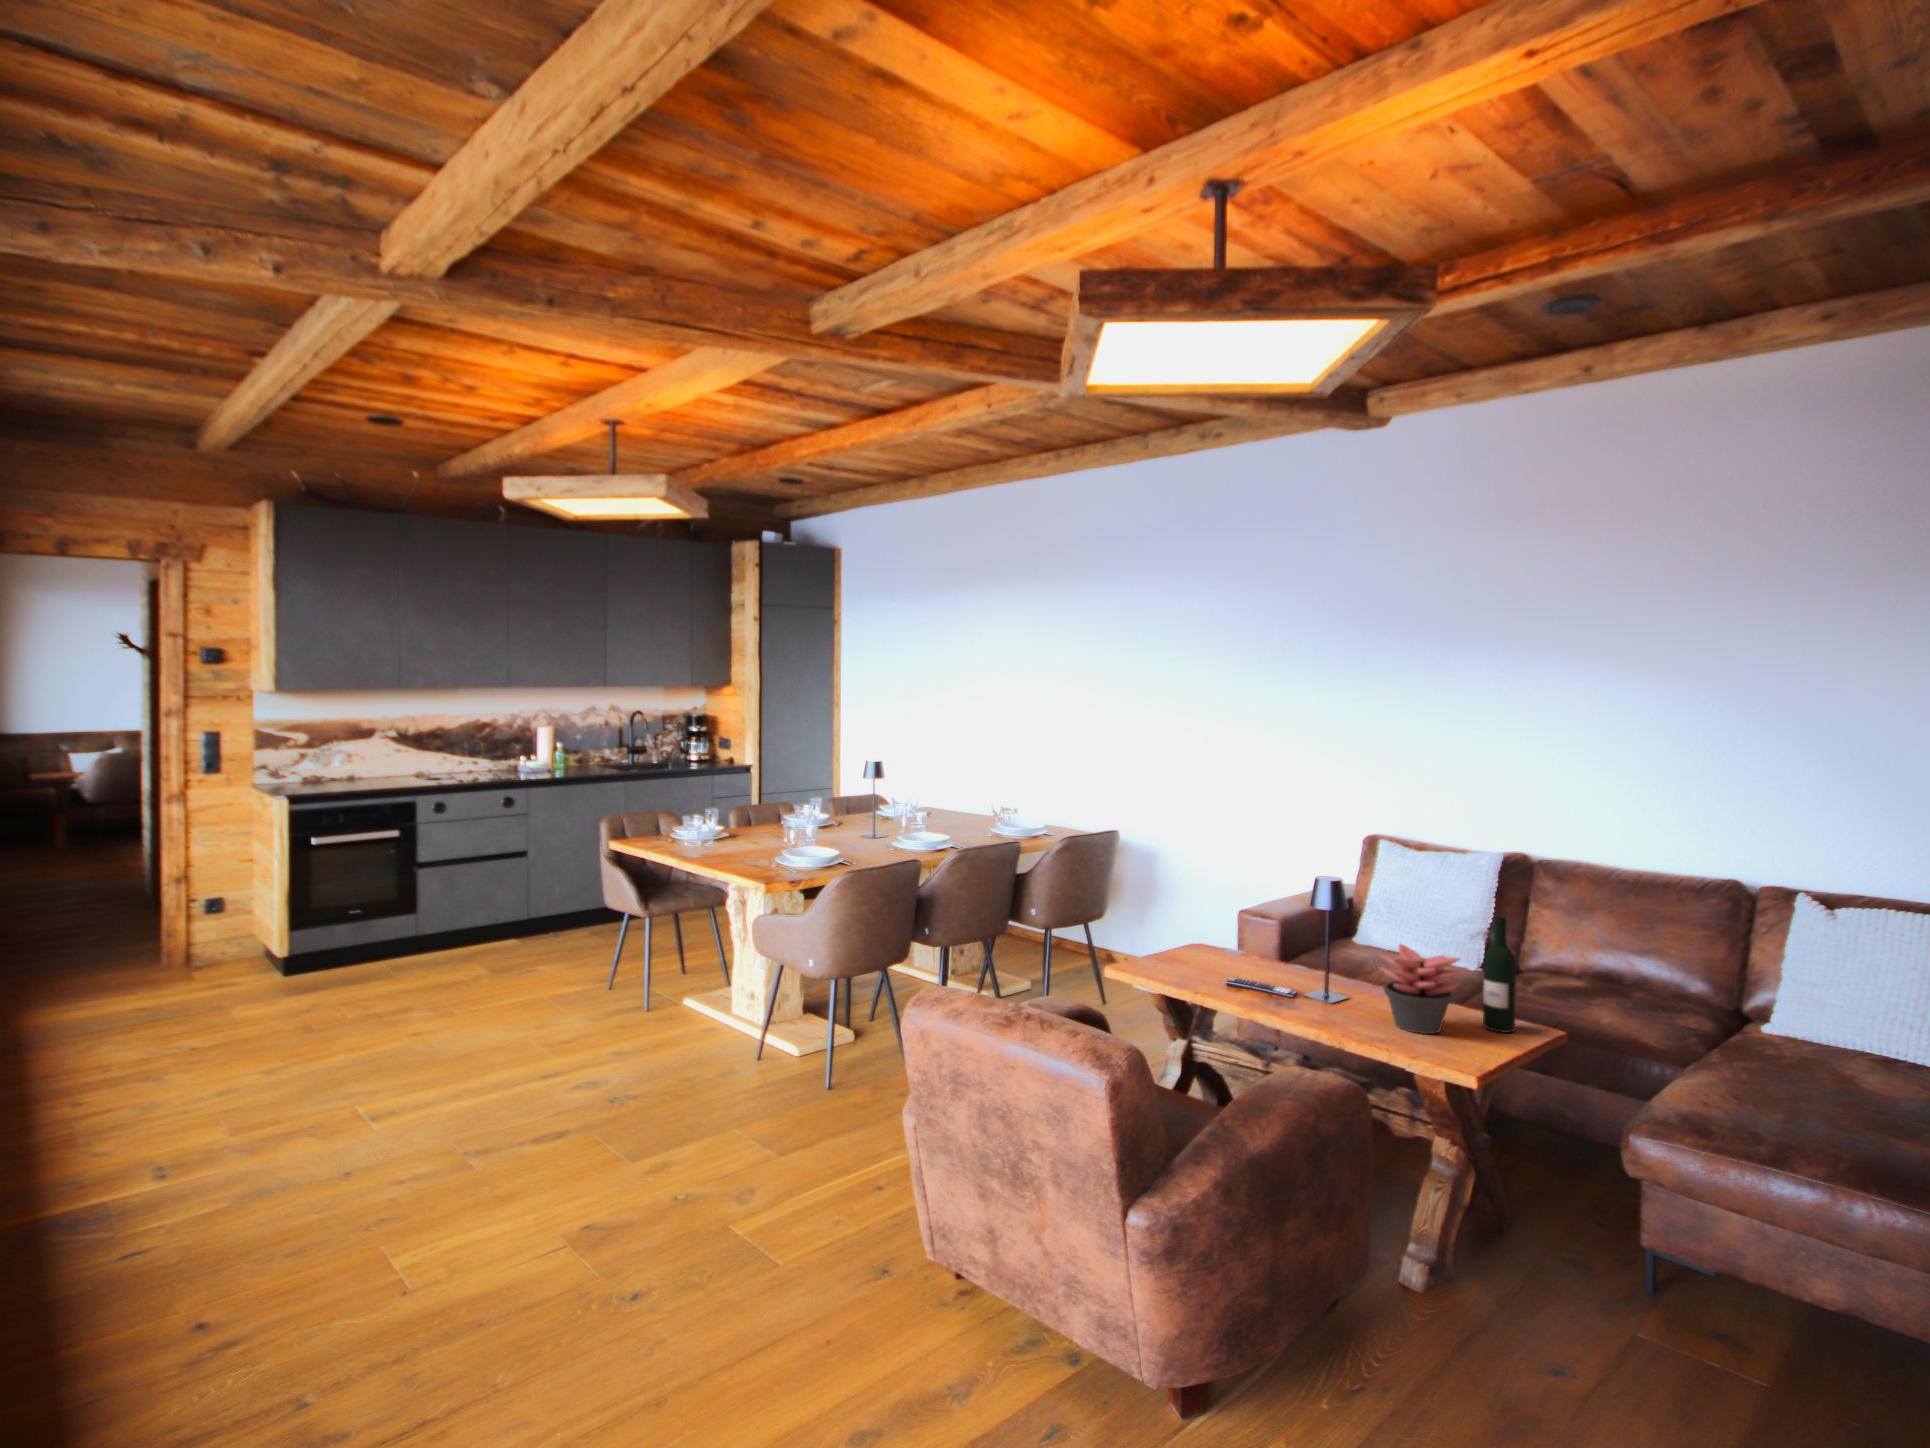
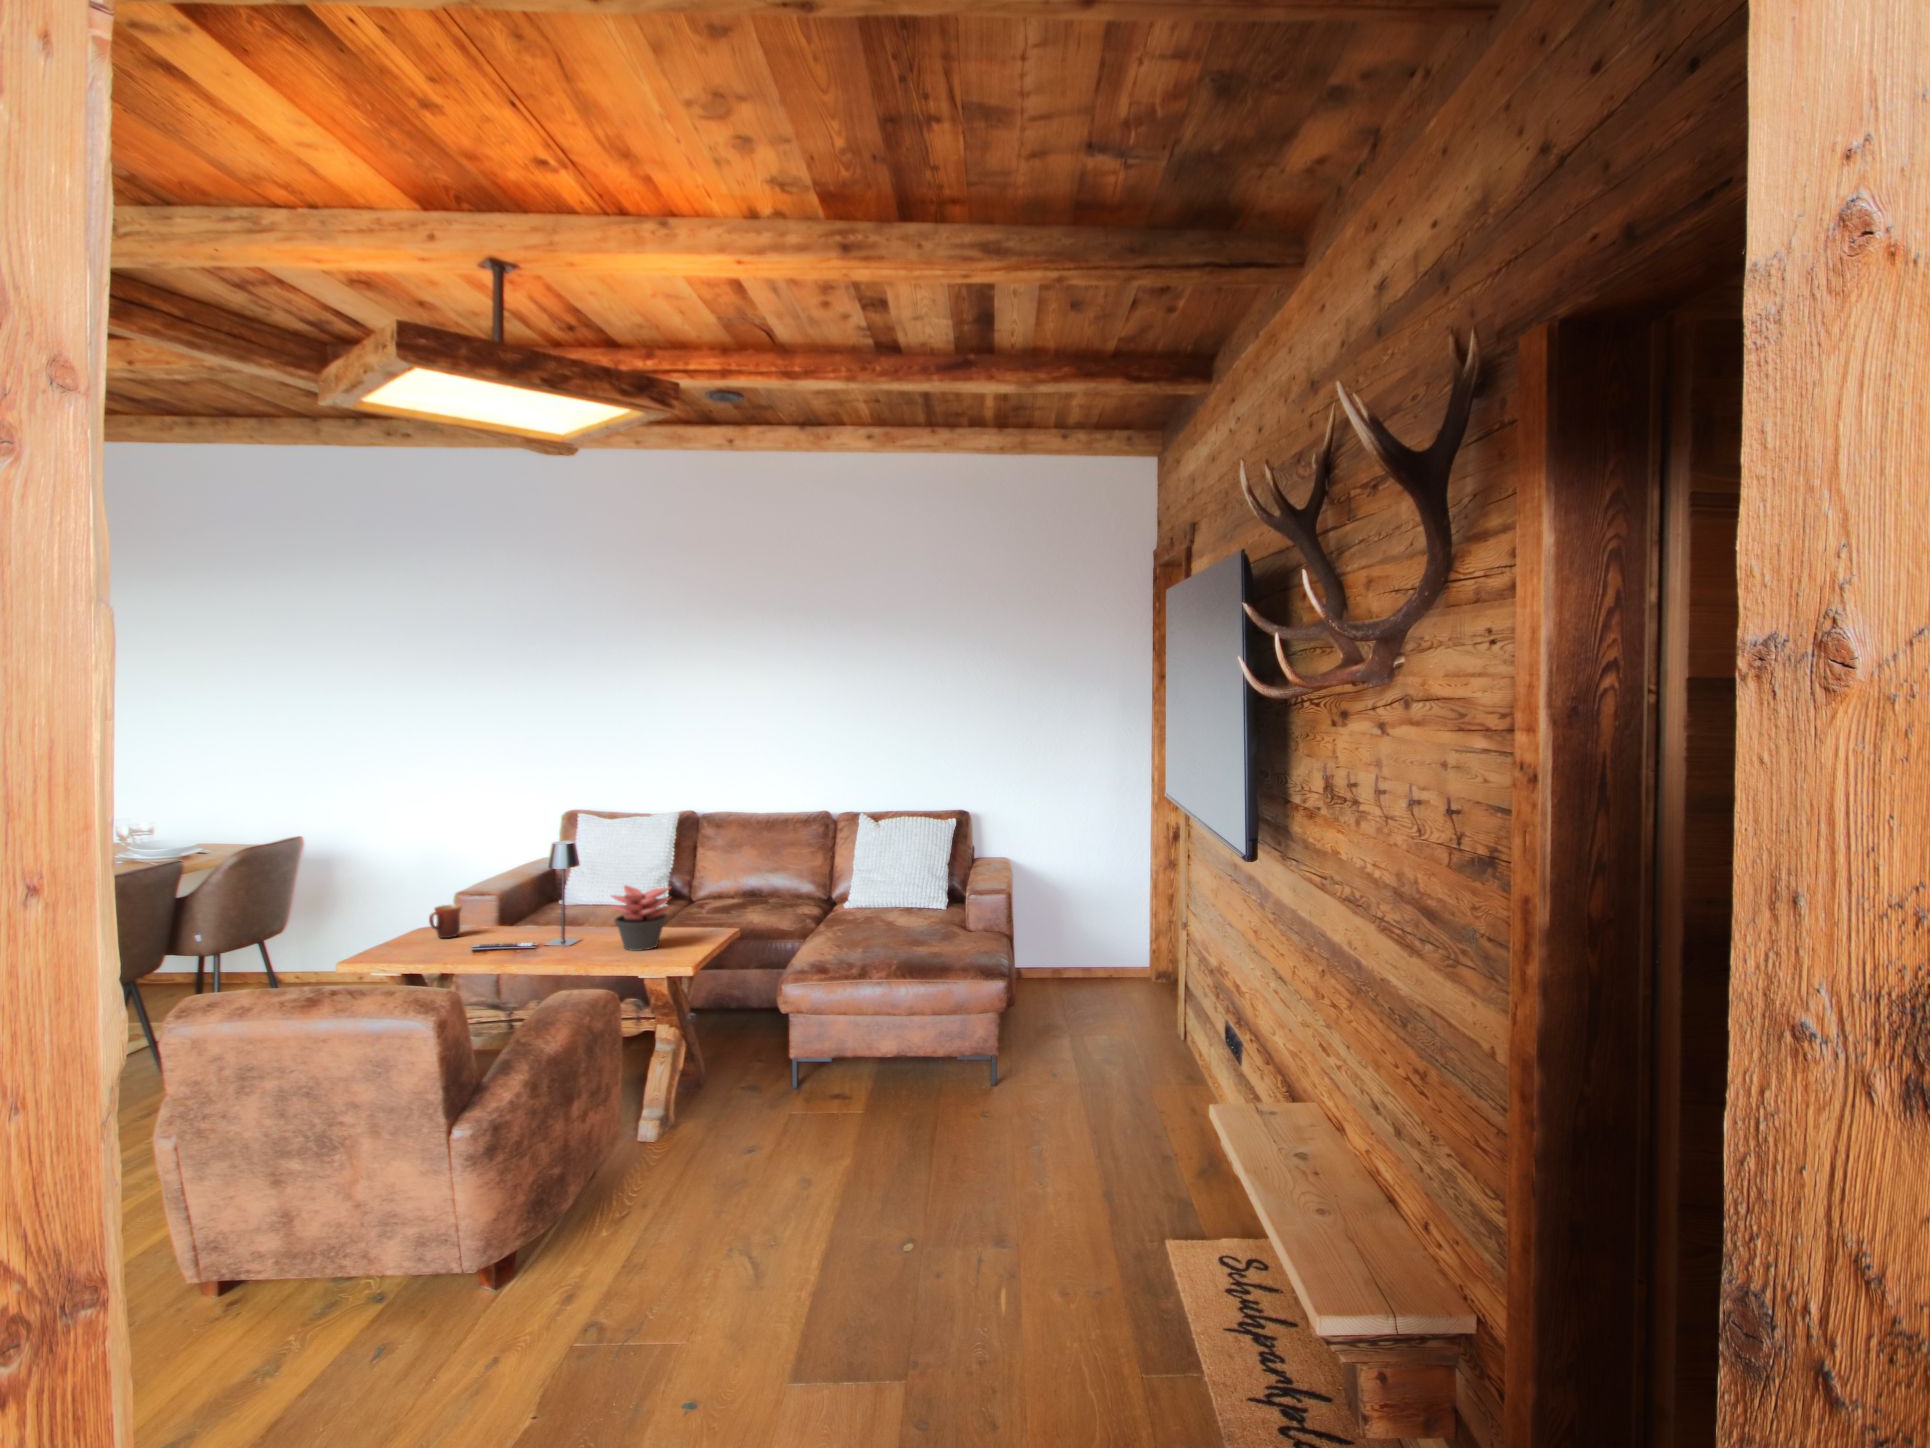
wine bottle: present [1483,916,1516,1033] -> none [685,852,707,938]
mug: none [1189,927,1224,964] -> present [429,904,462,938]

